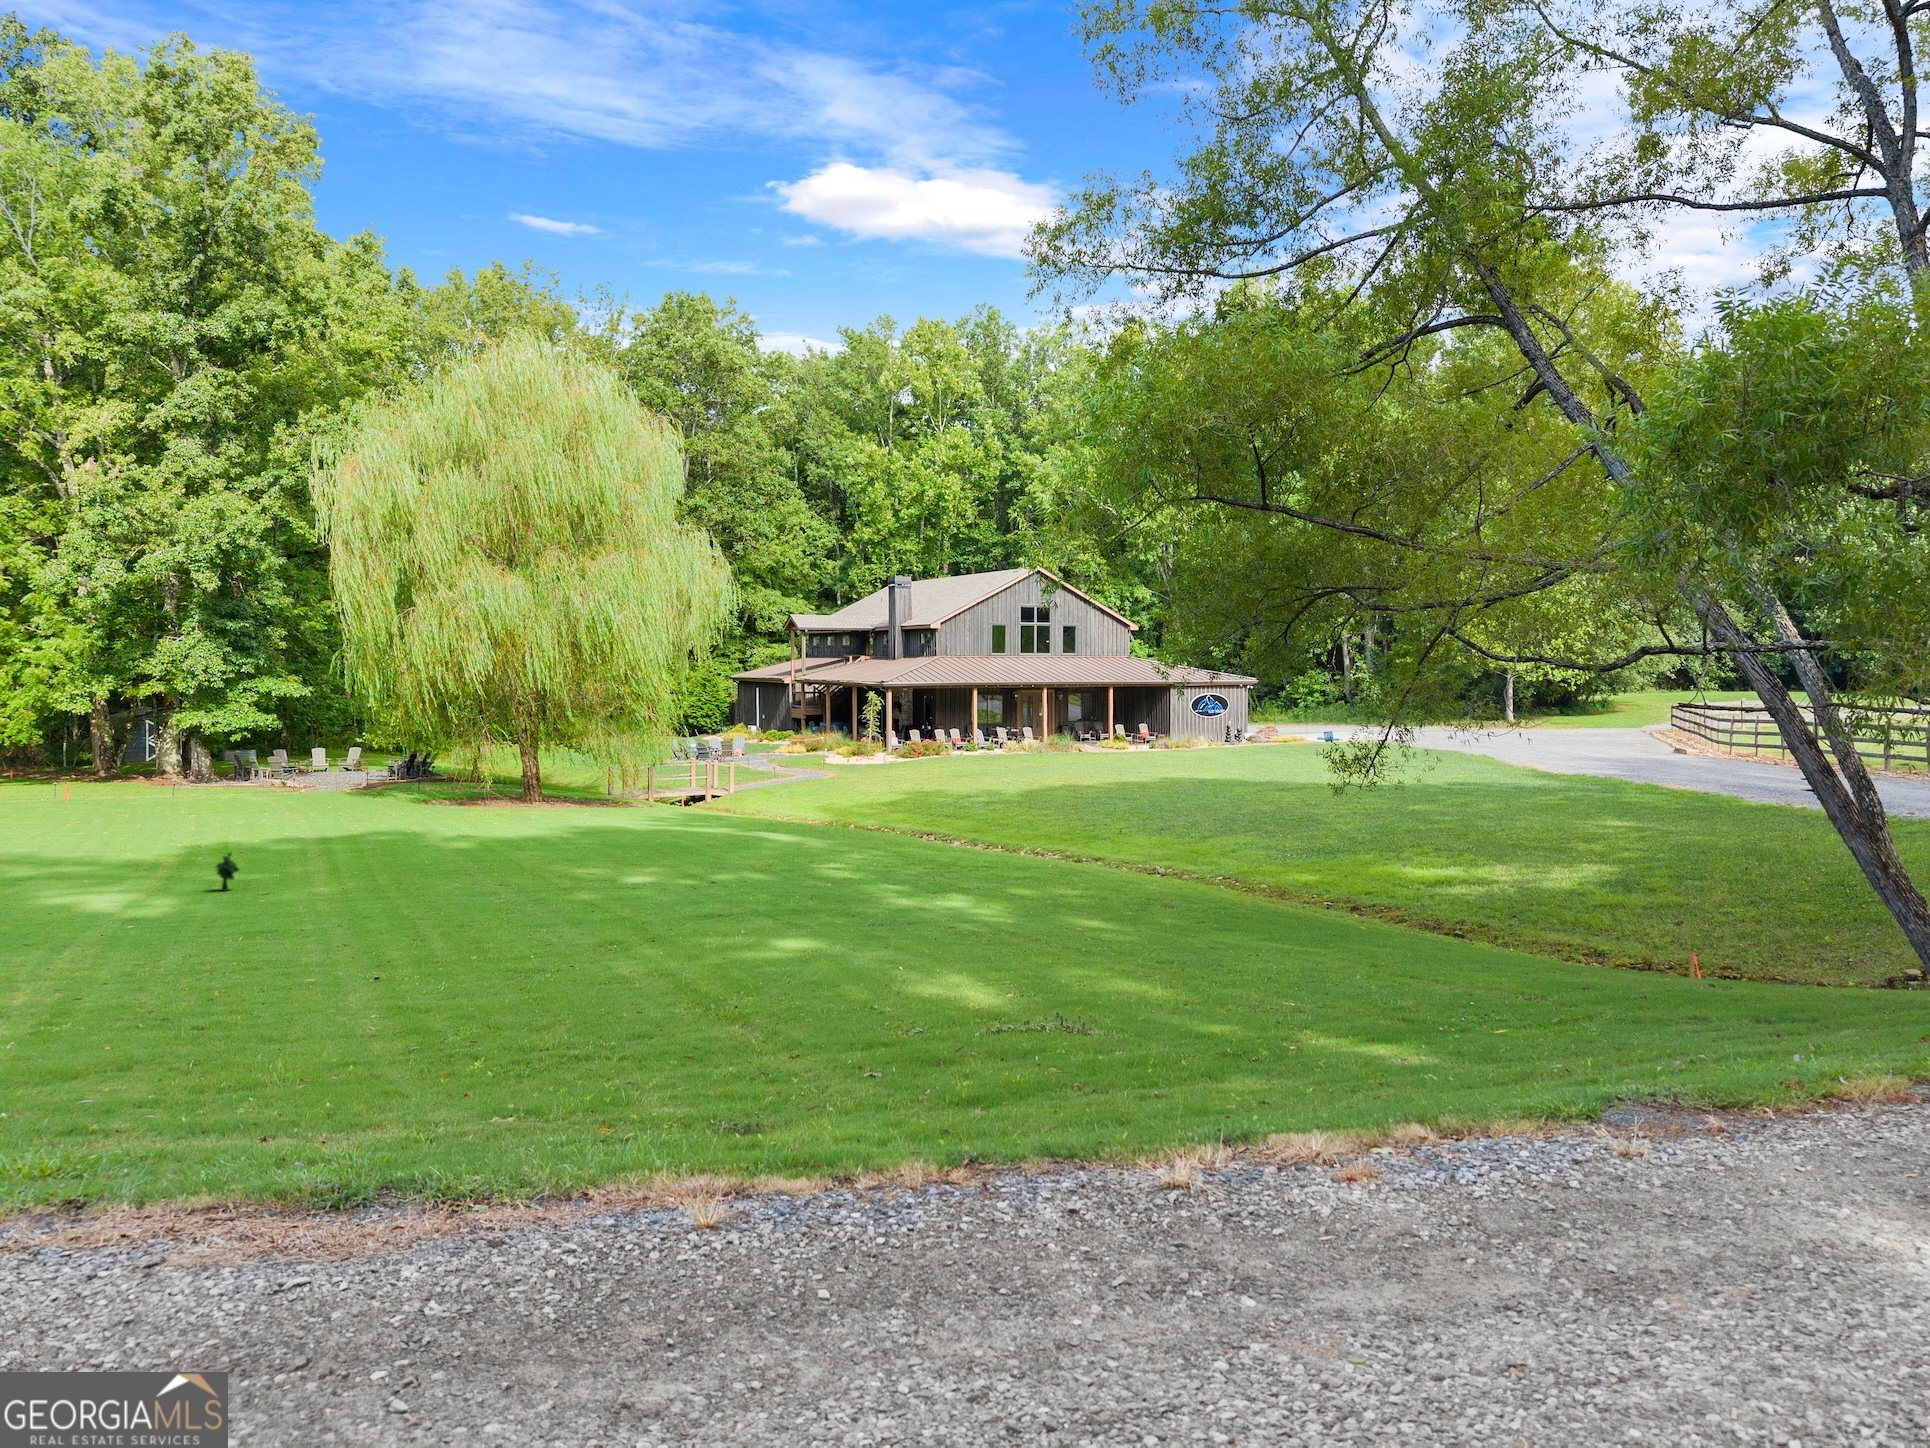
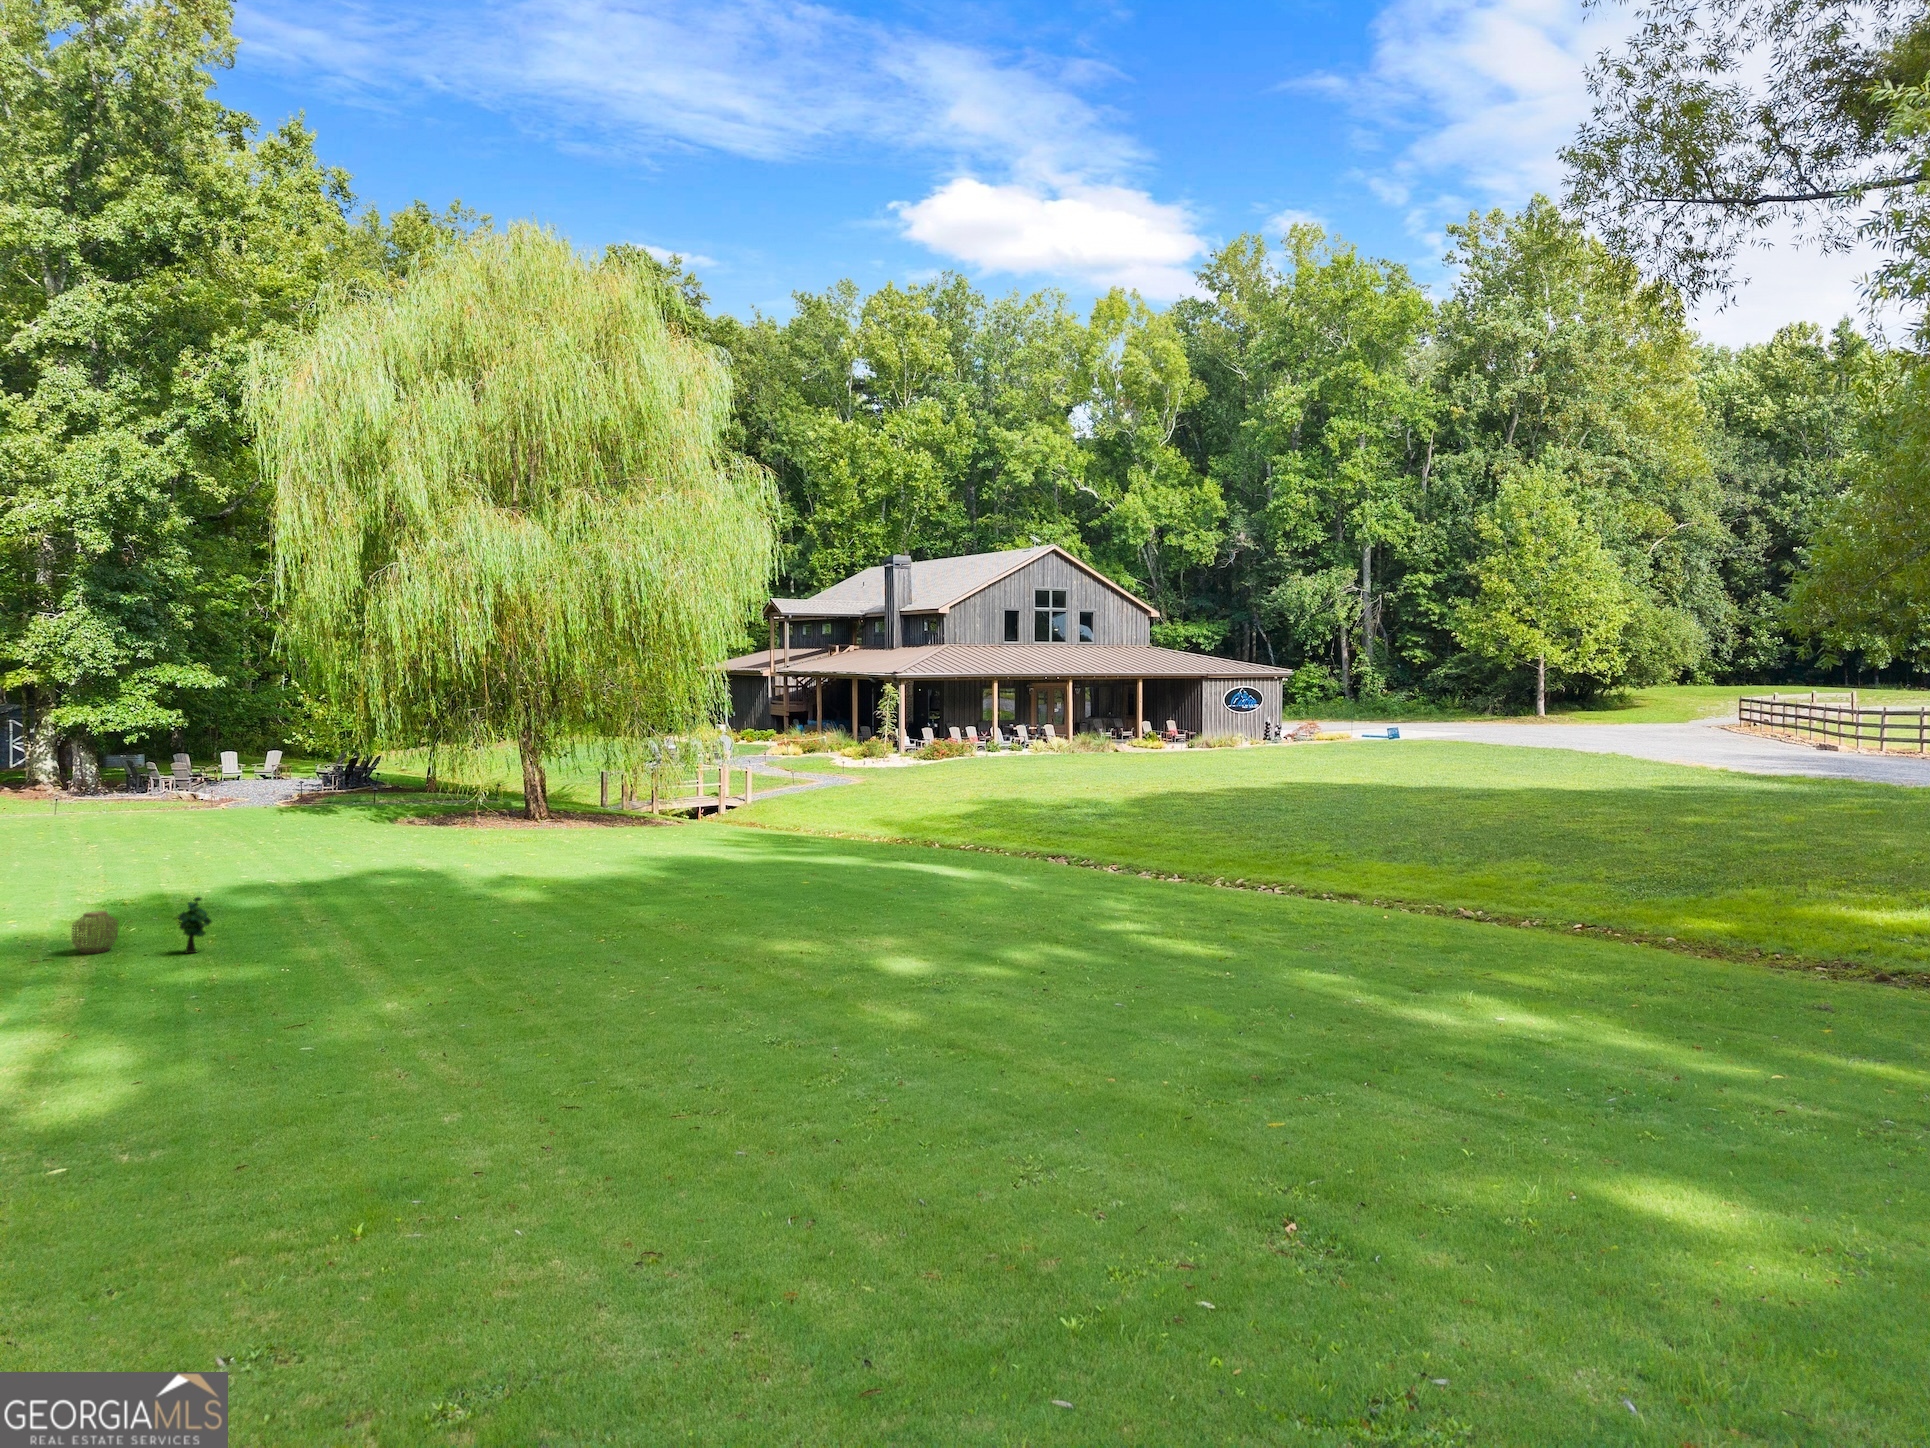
woven basket: none [148,862,179,890] -> present [72,911,118,953]

